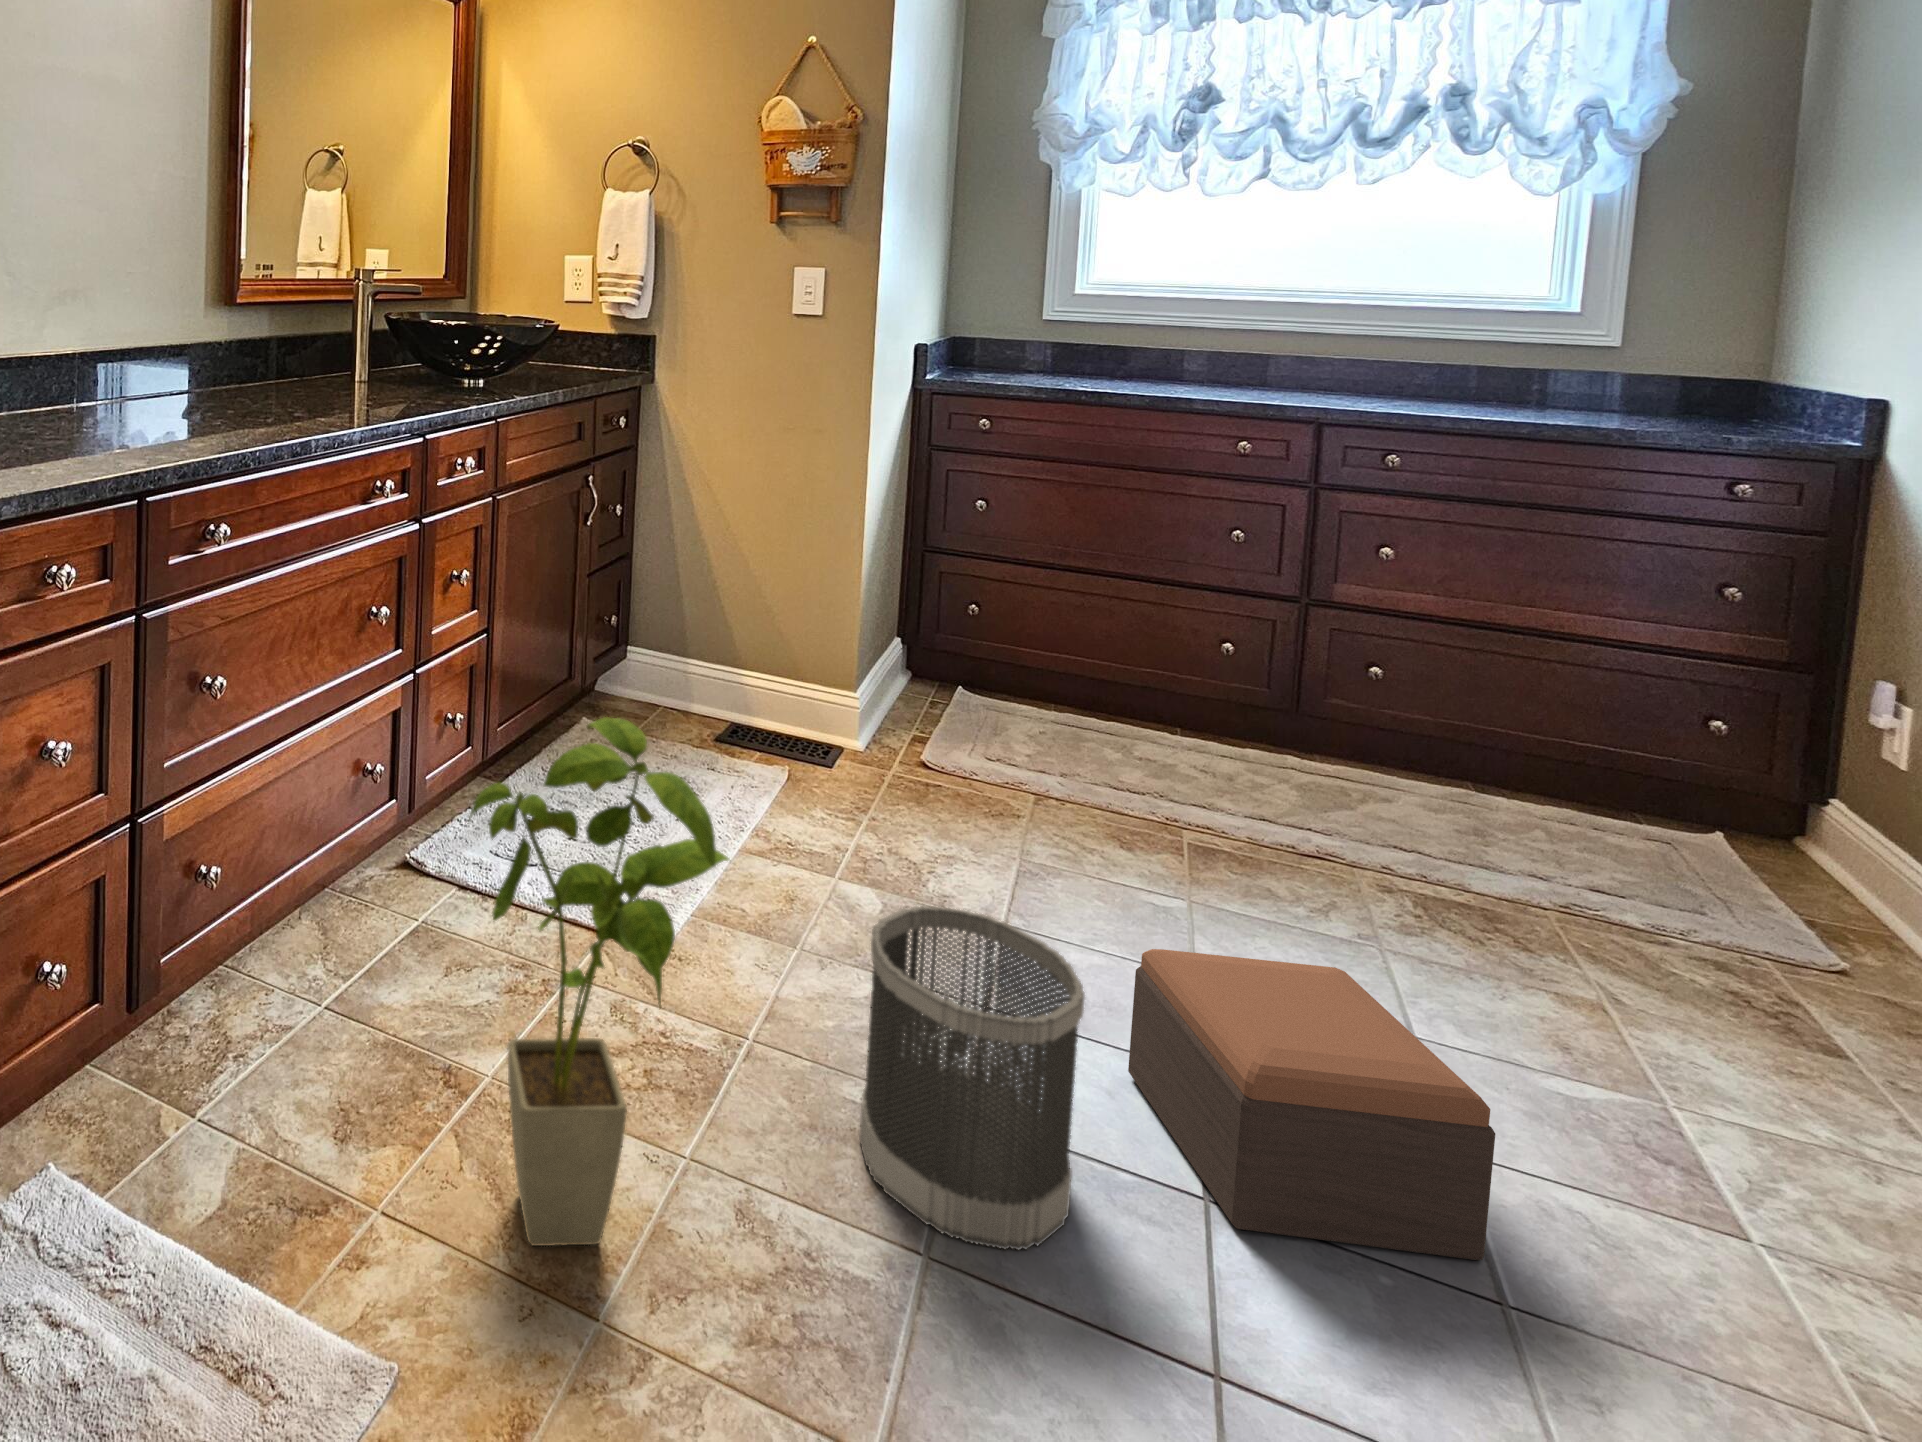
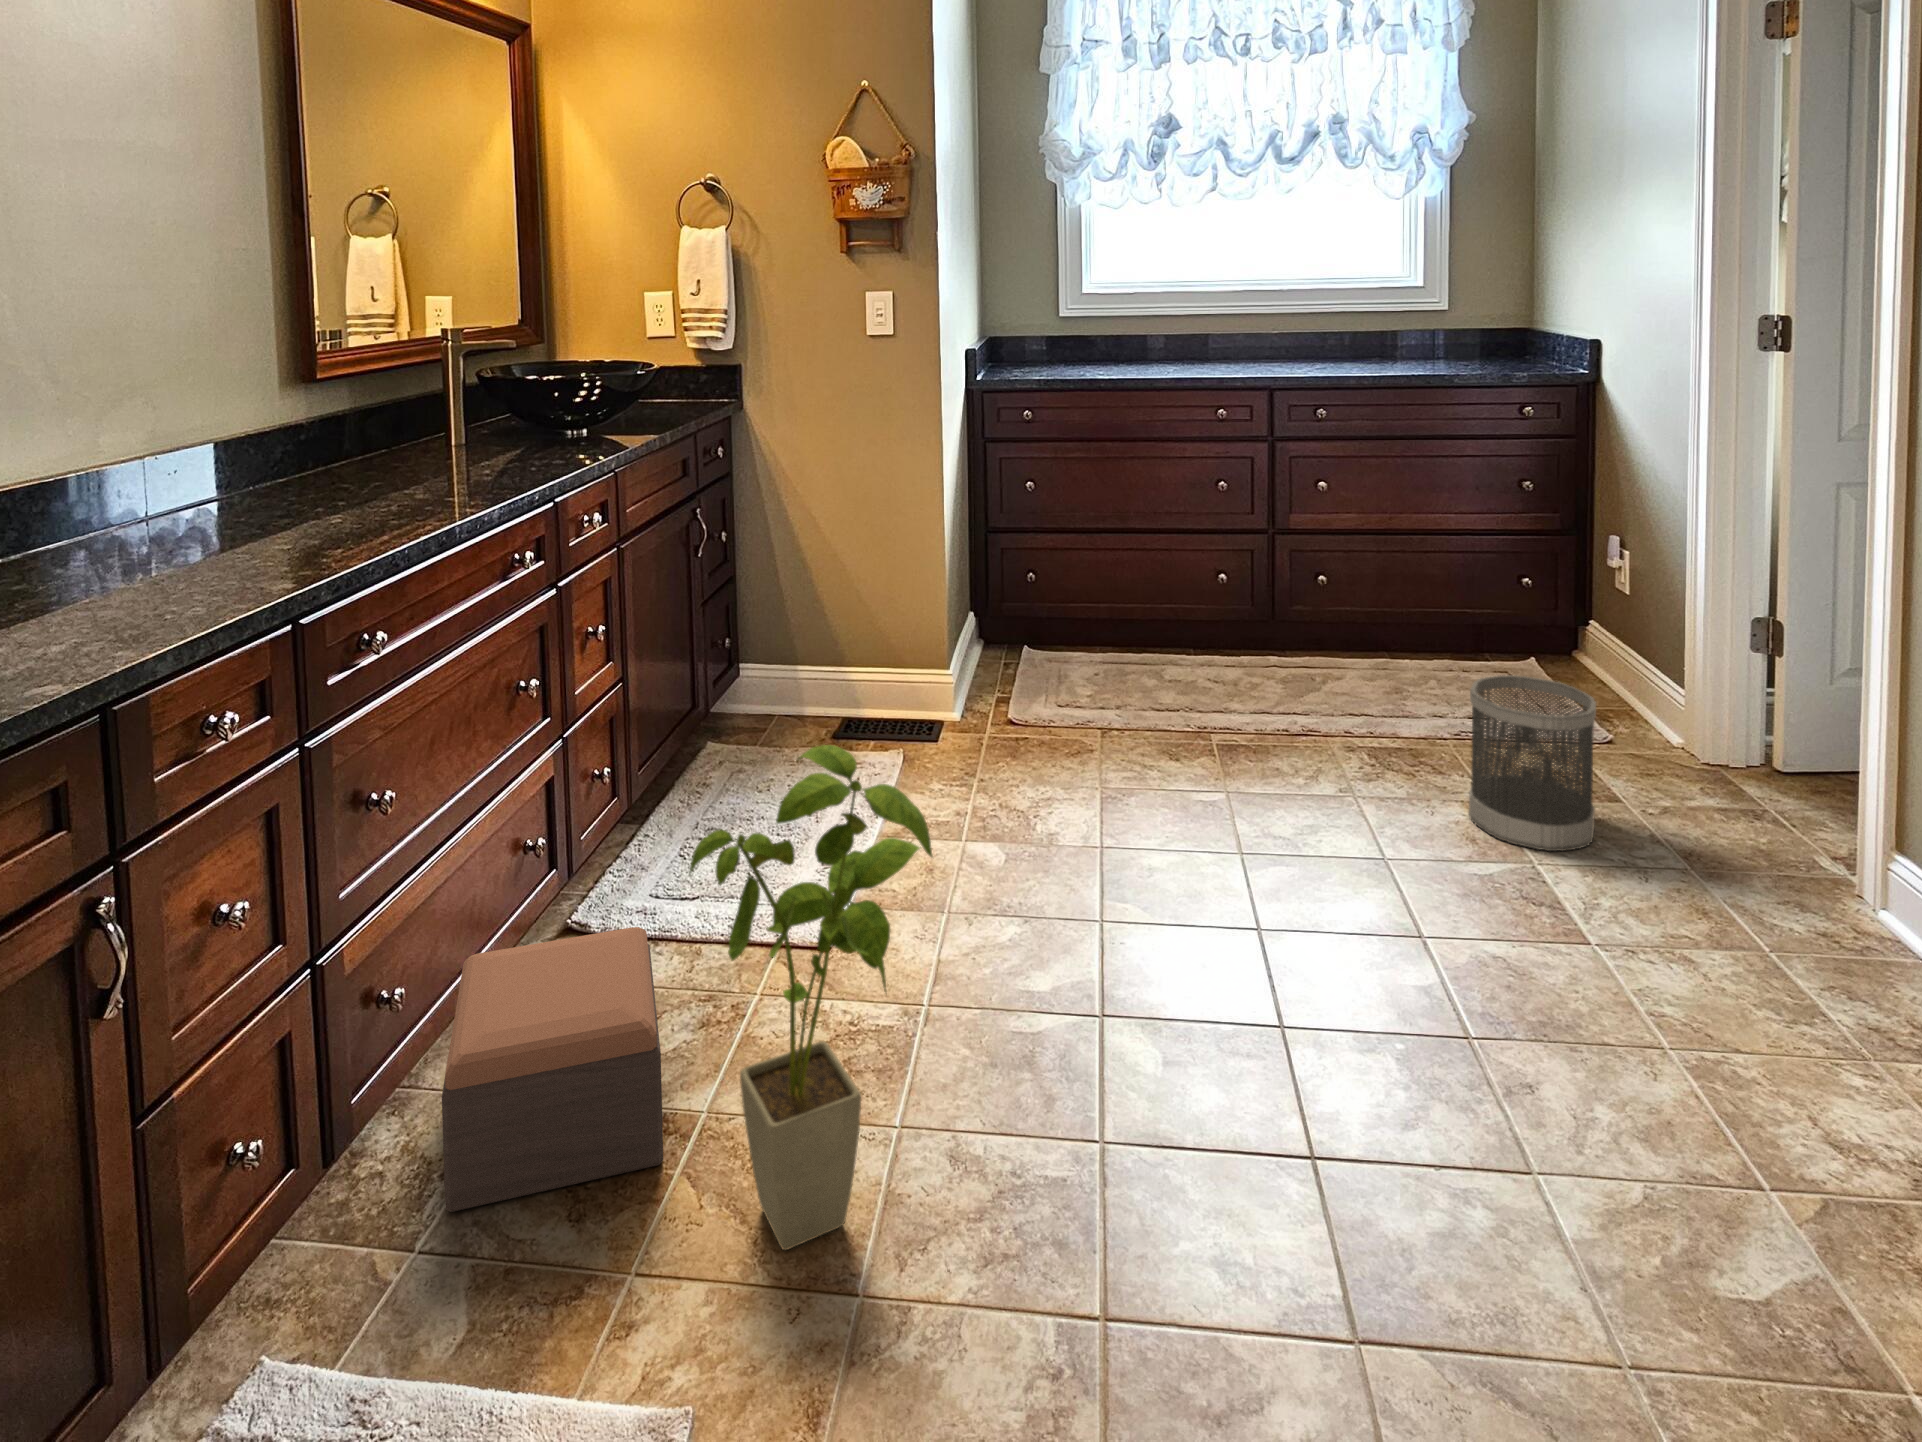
wastebasket: present [859,906,1085,1250] -> present [1469,675,1596,851]
footstool: present [1128,949,1495,1260] -> present [442,927,663,1212]

